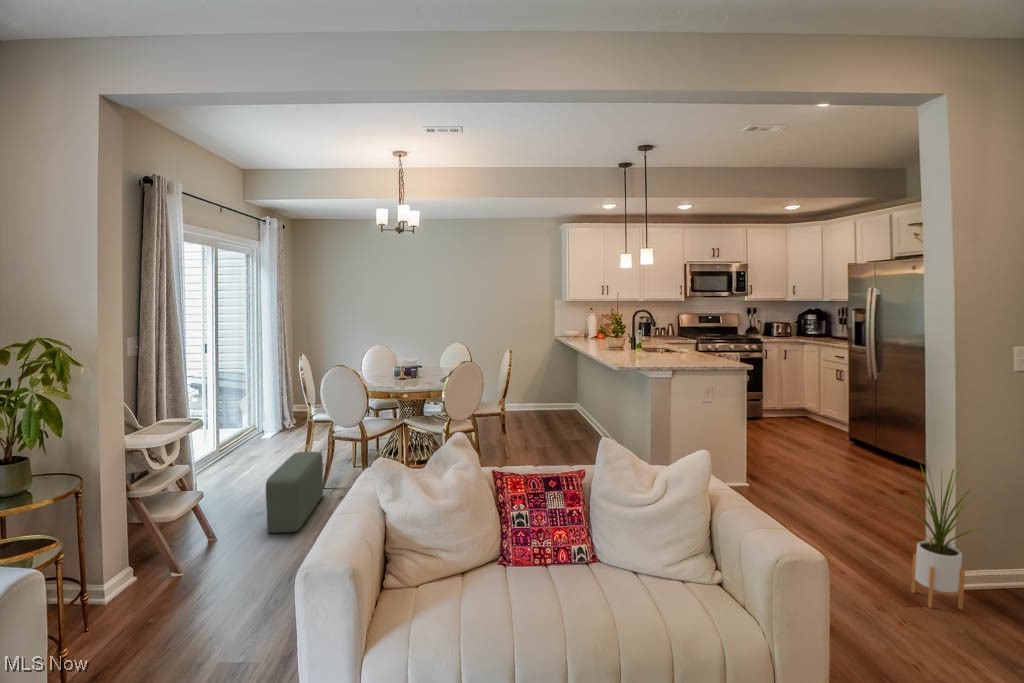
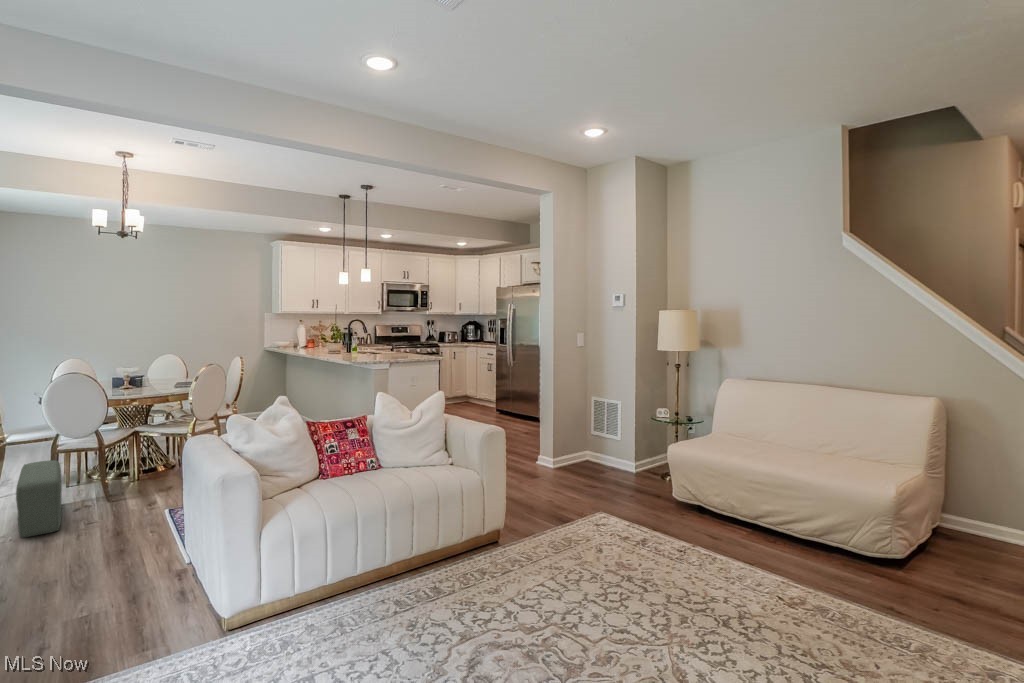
house plant: present [905,467,986,610] -> none [531,398,573,480]

